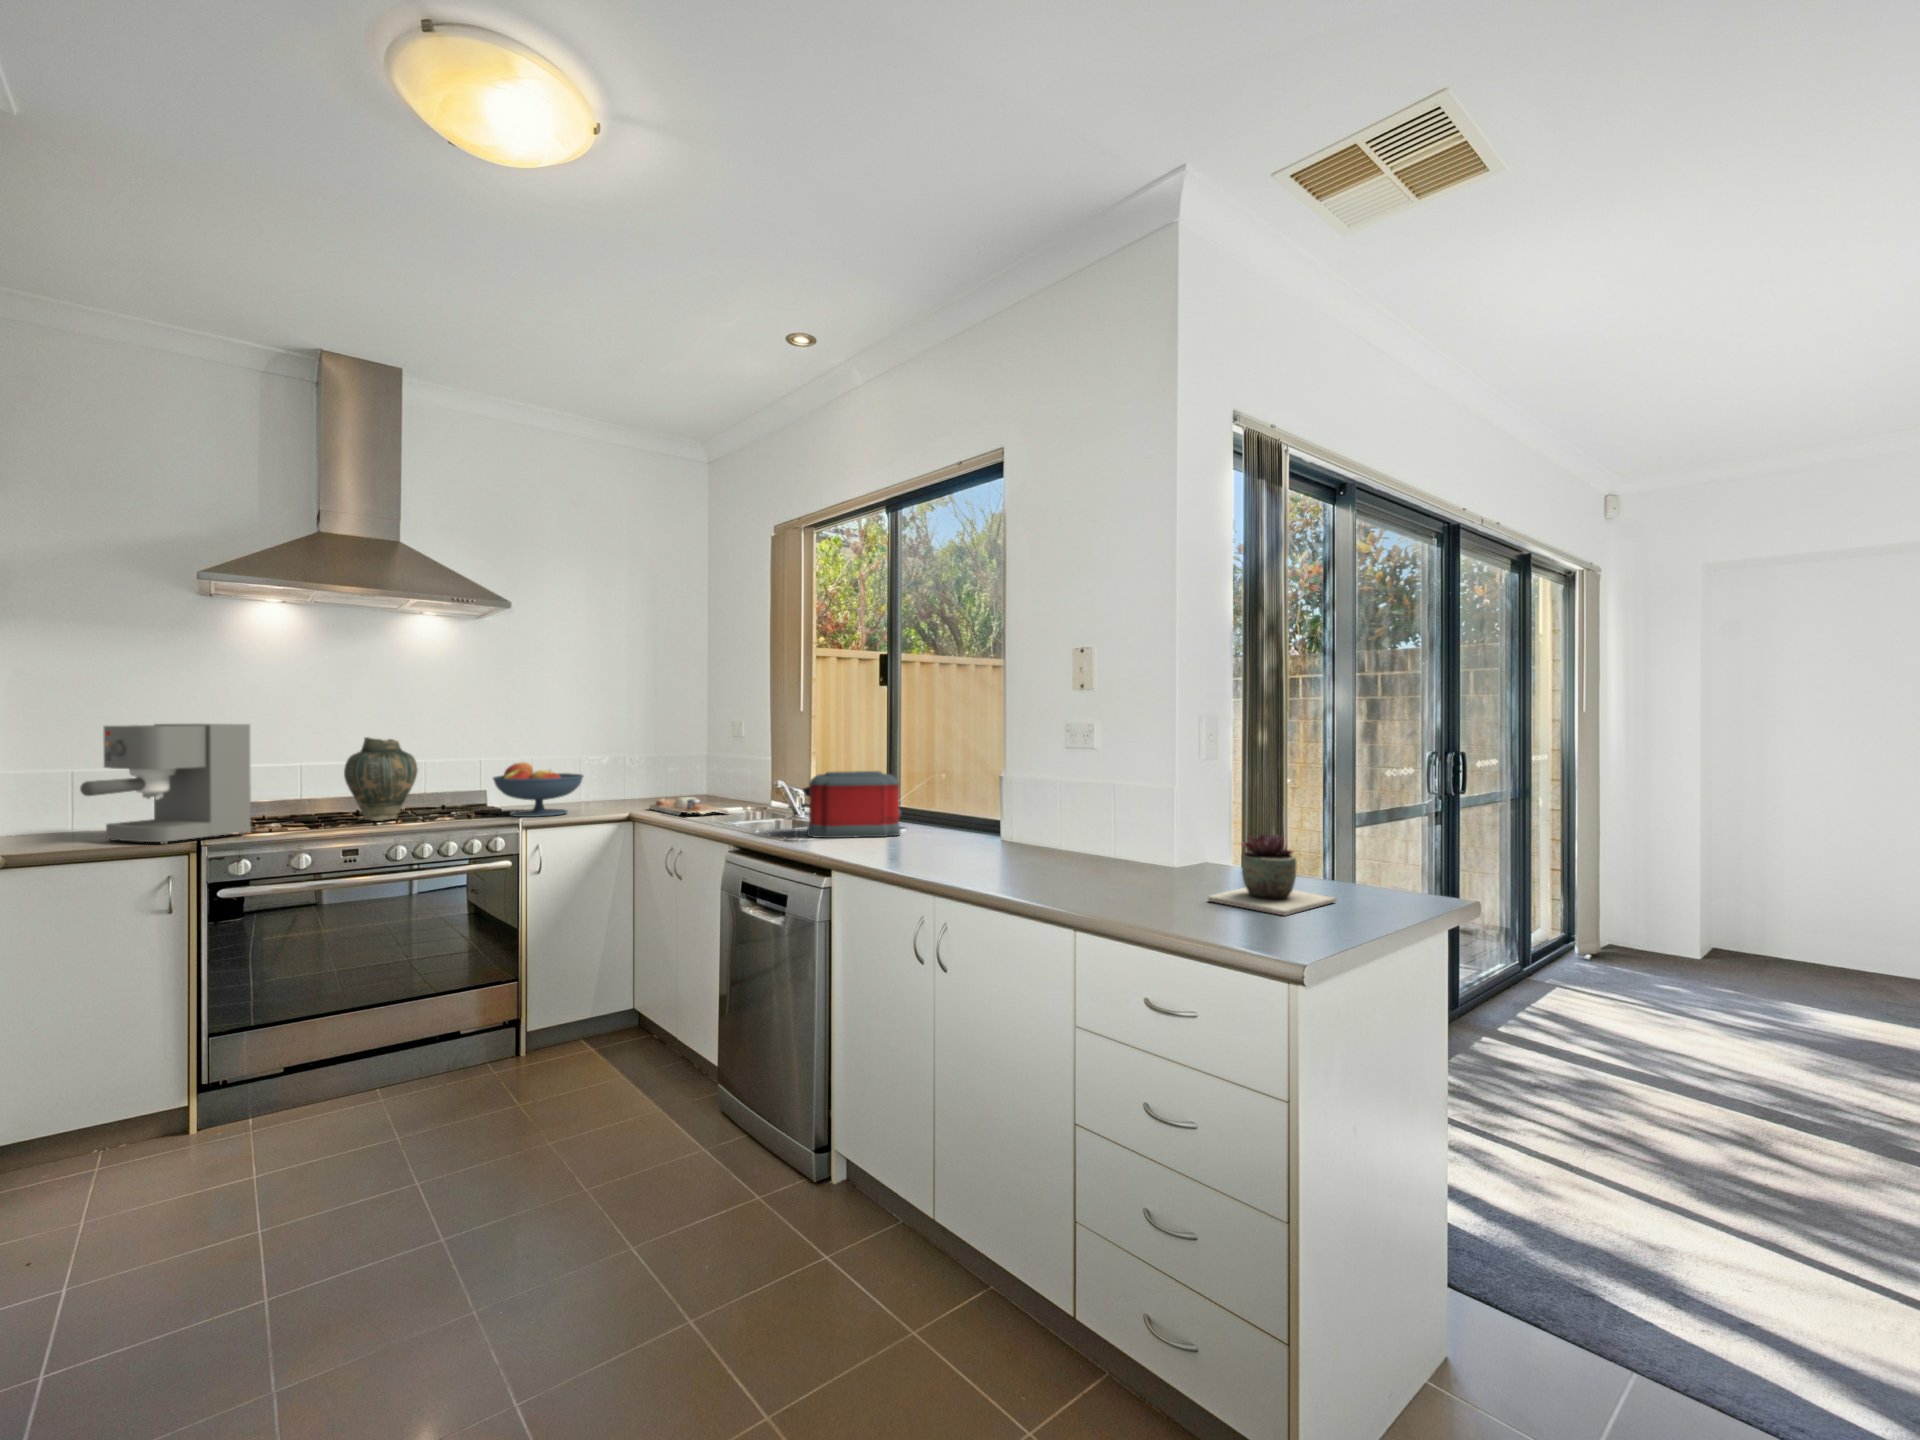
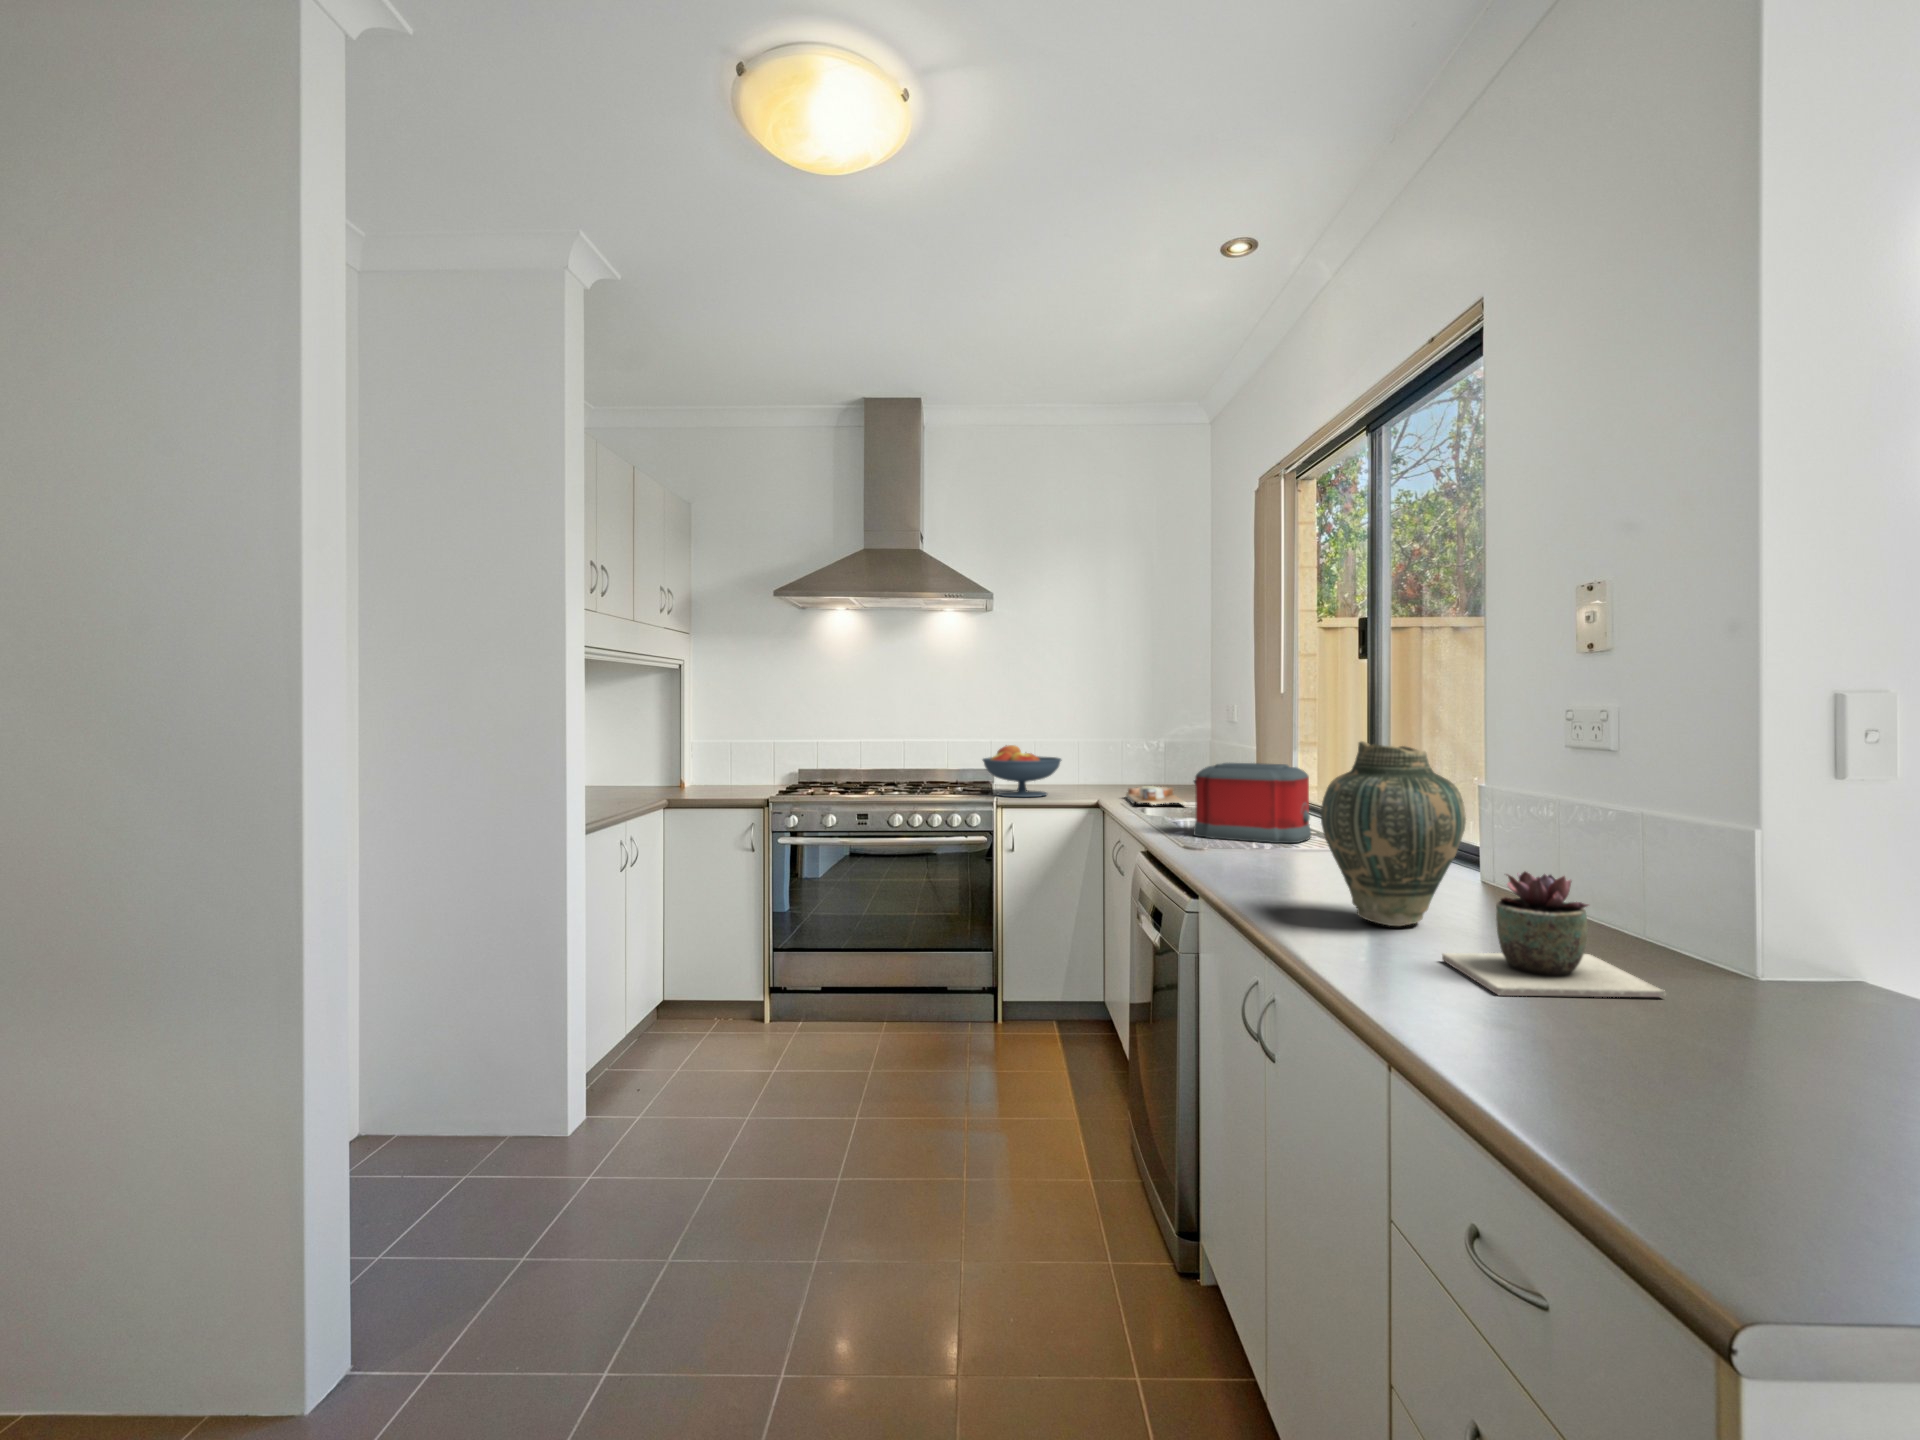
coffee maker: present [80,724,251,844] -> none [700,709,801,799]
vase: present [344,737,418,821] -> present [1321,741,1466,926]

